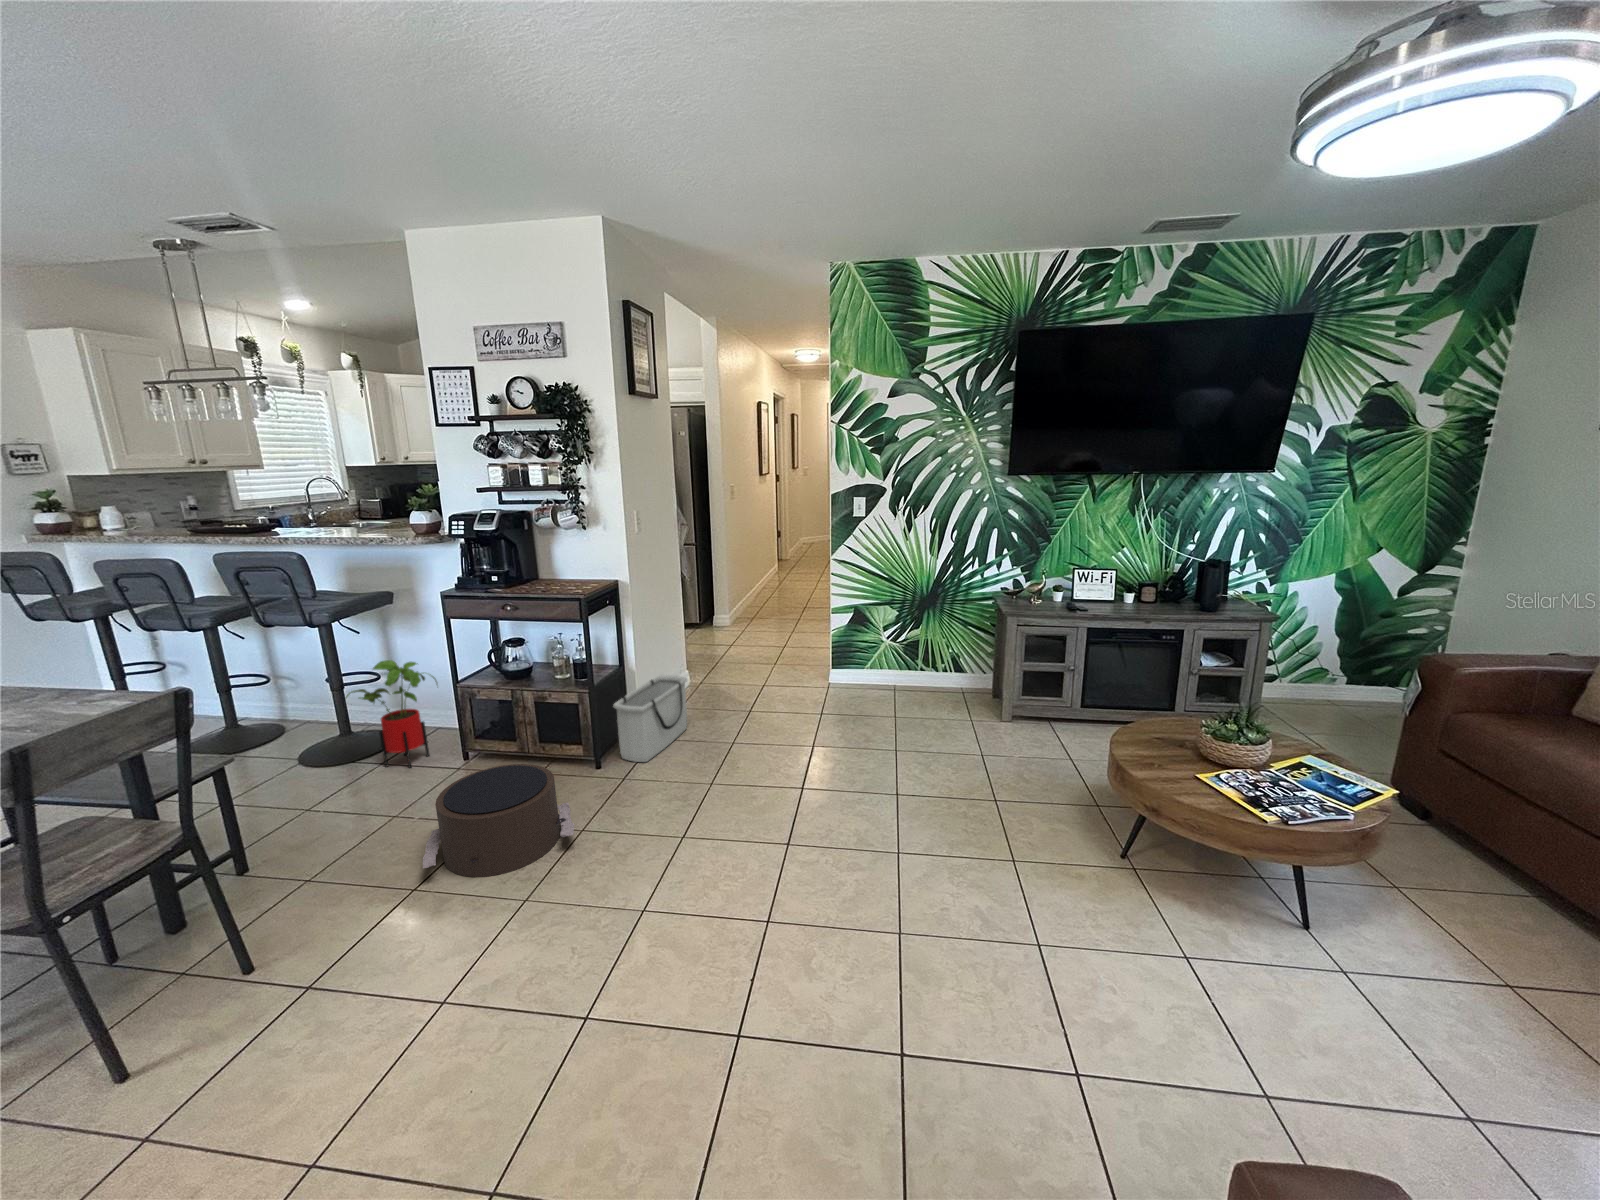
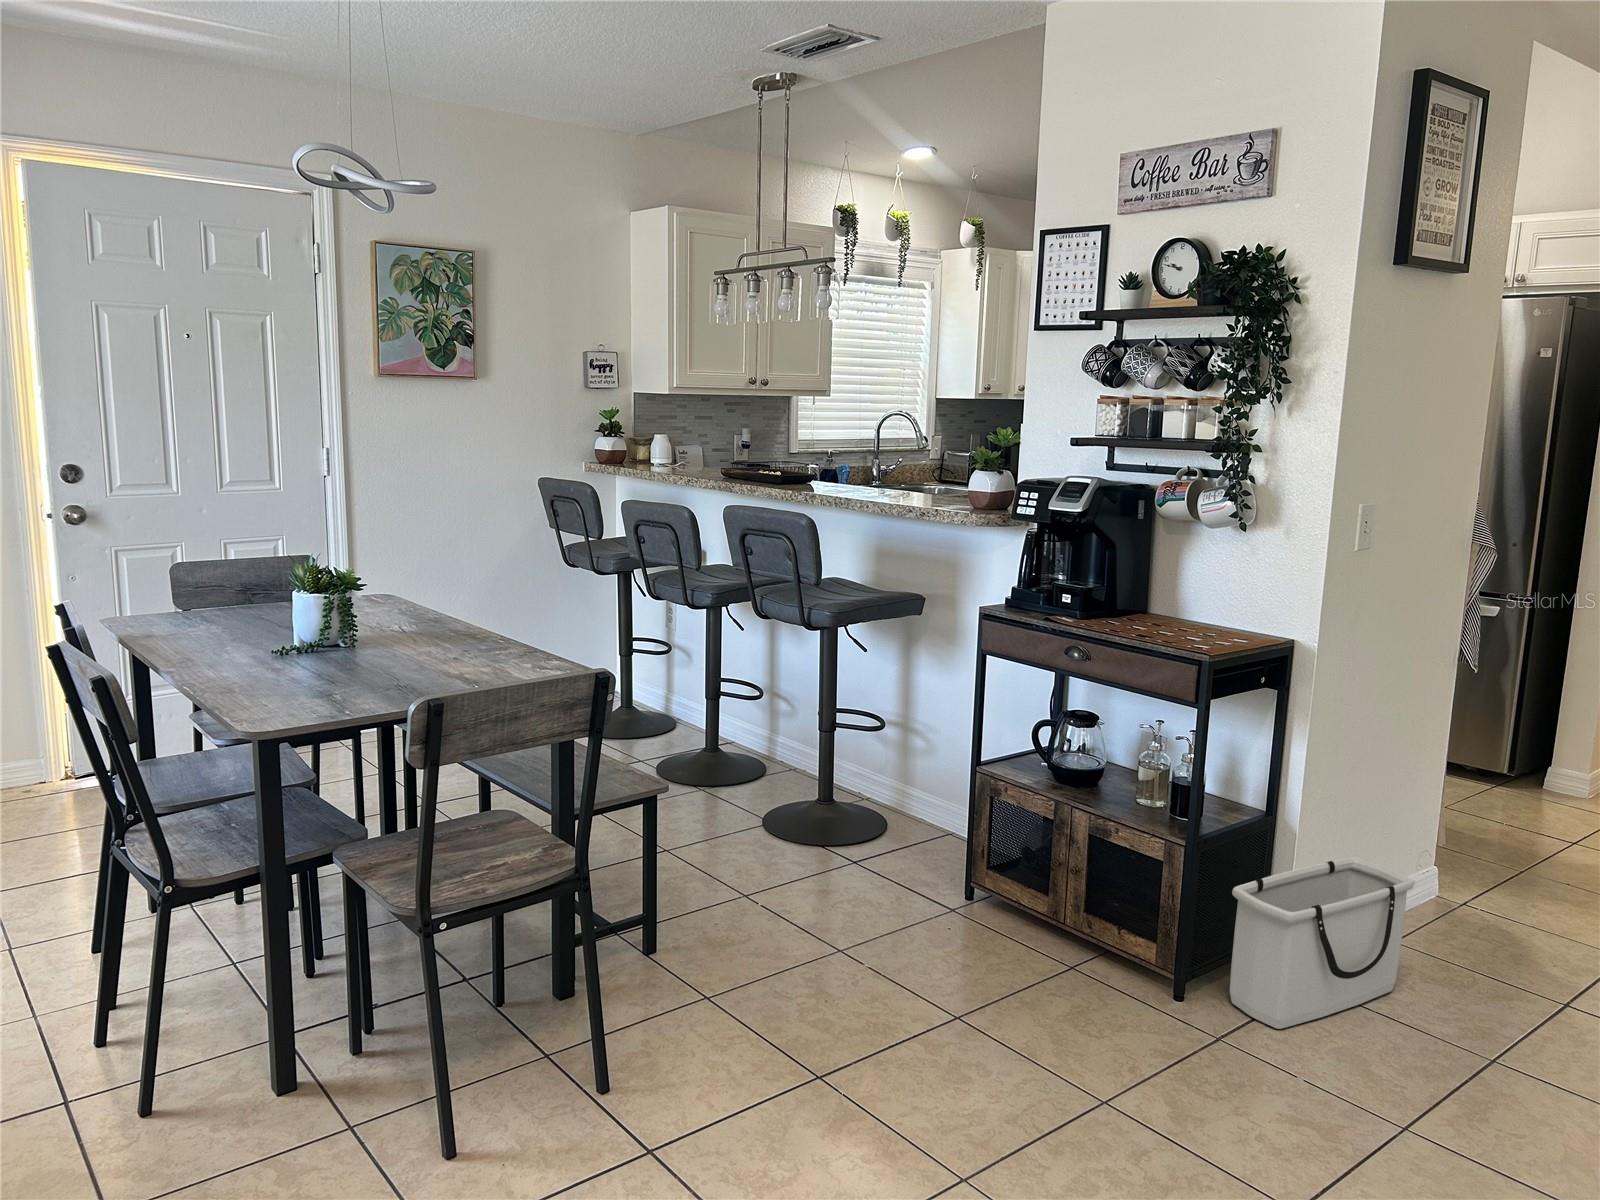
house plant: present [346,660,437,768] -> none [826,701,955,884]
pouf: present [423,764,575,877] -> none [837,929,1095,1132]

